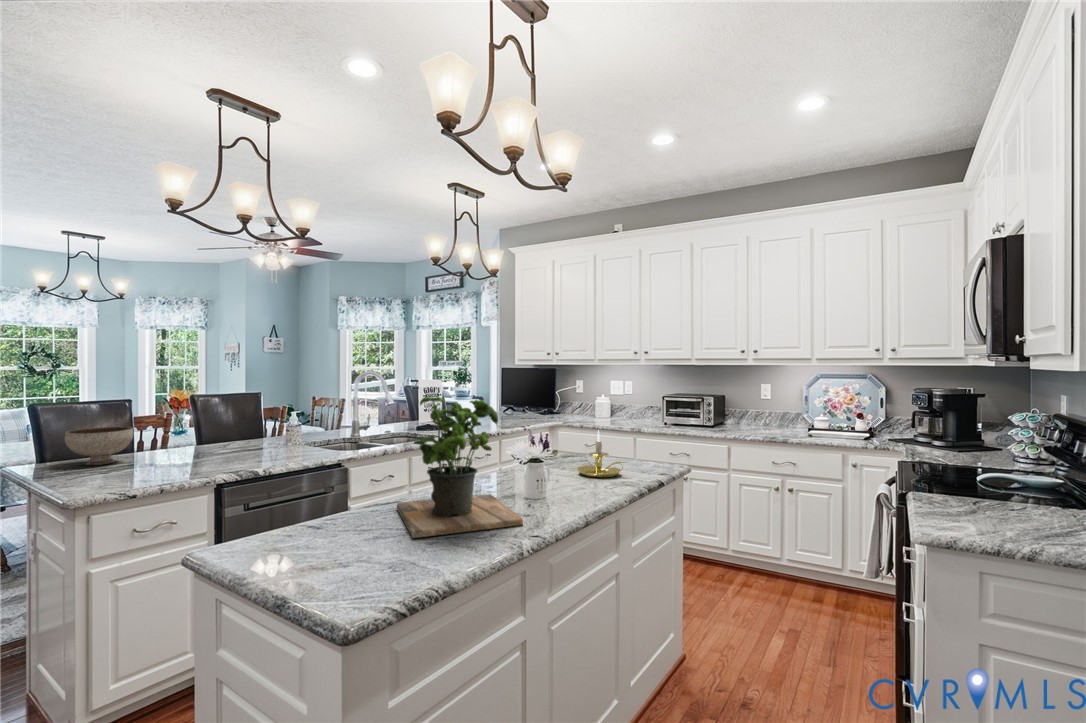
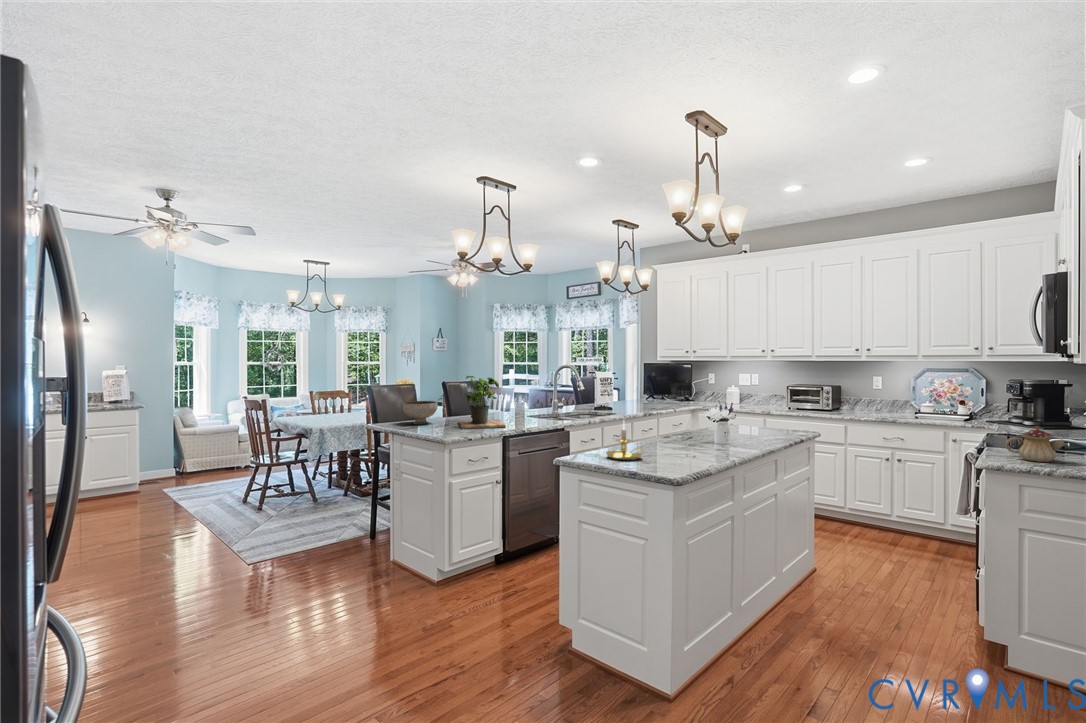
potted plant: present [397,397,523,538] -> present [458,376,506,429]
candle holder: present [577,430,626,477] -> present [606,421,643,460]
teapot: none [952,468,1046,529] -> present [1005,426,1065,462]

